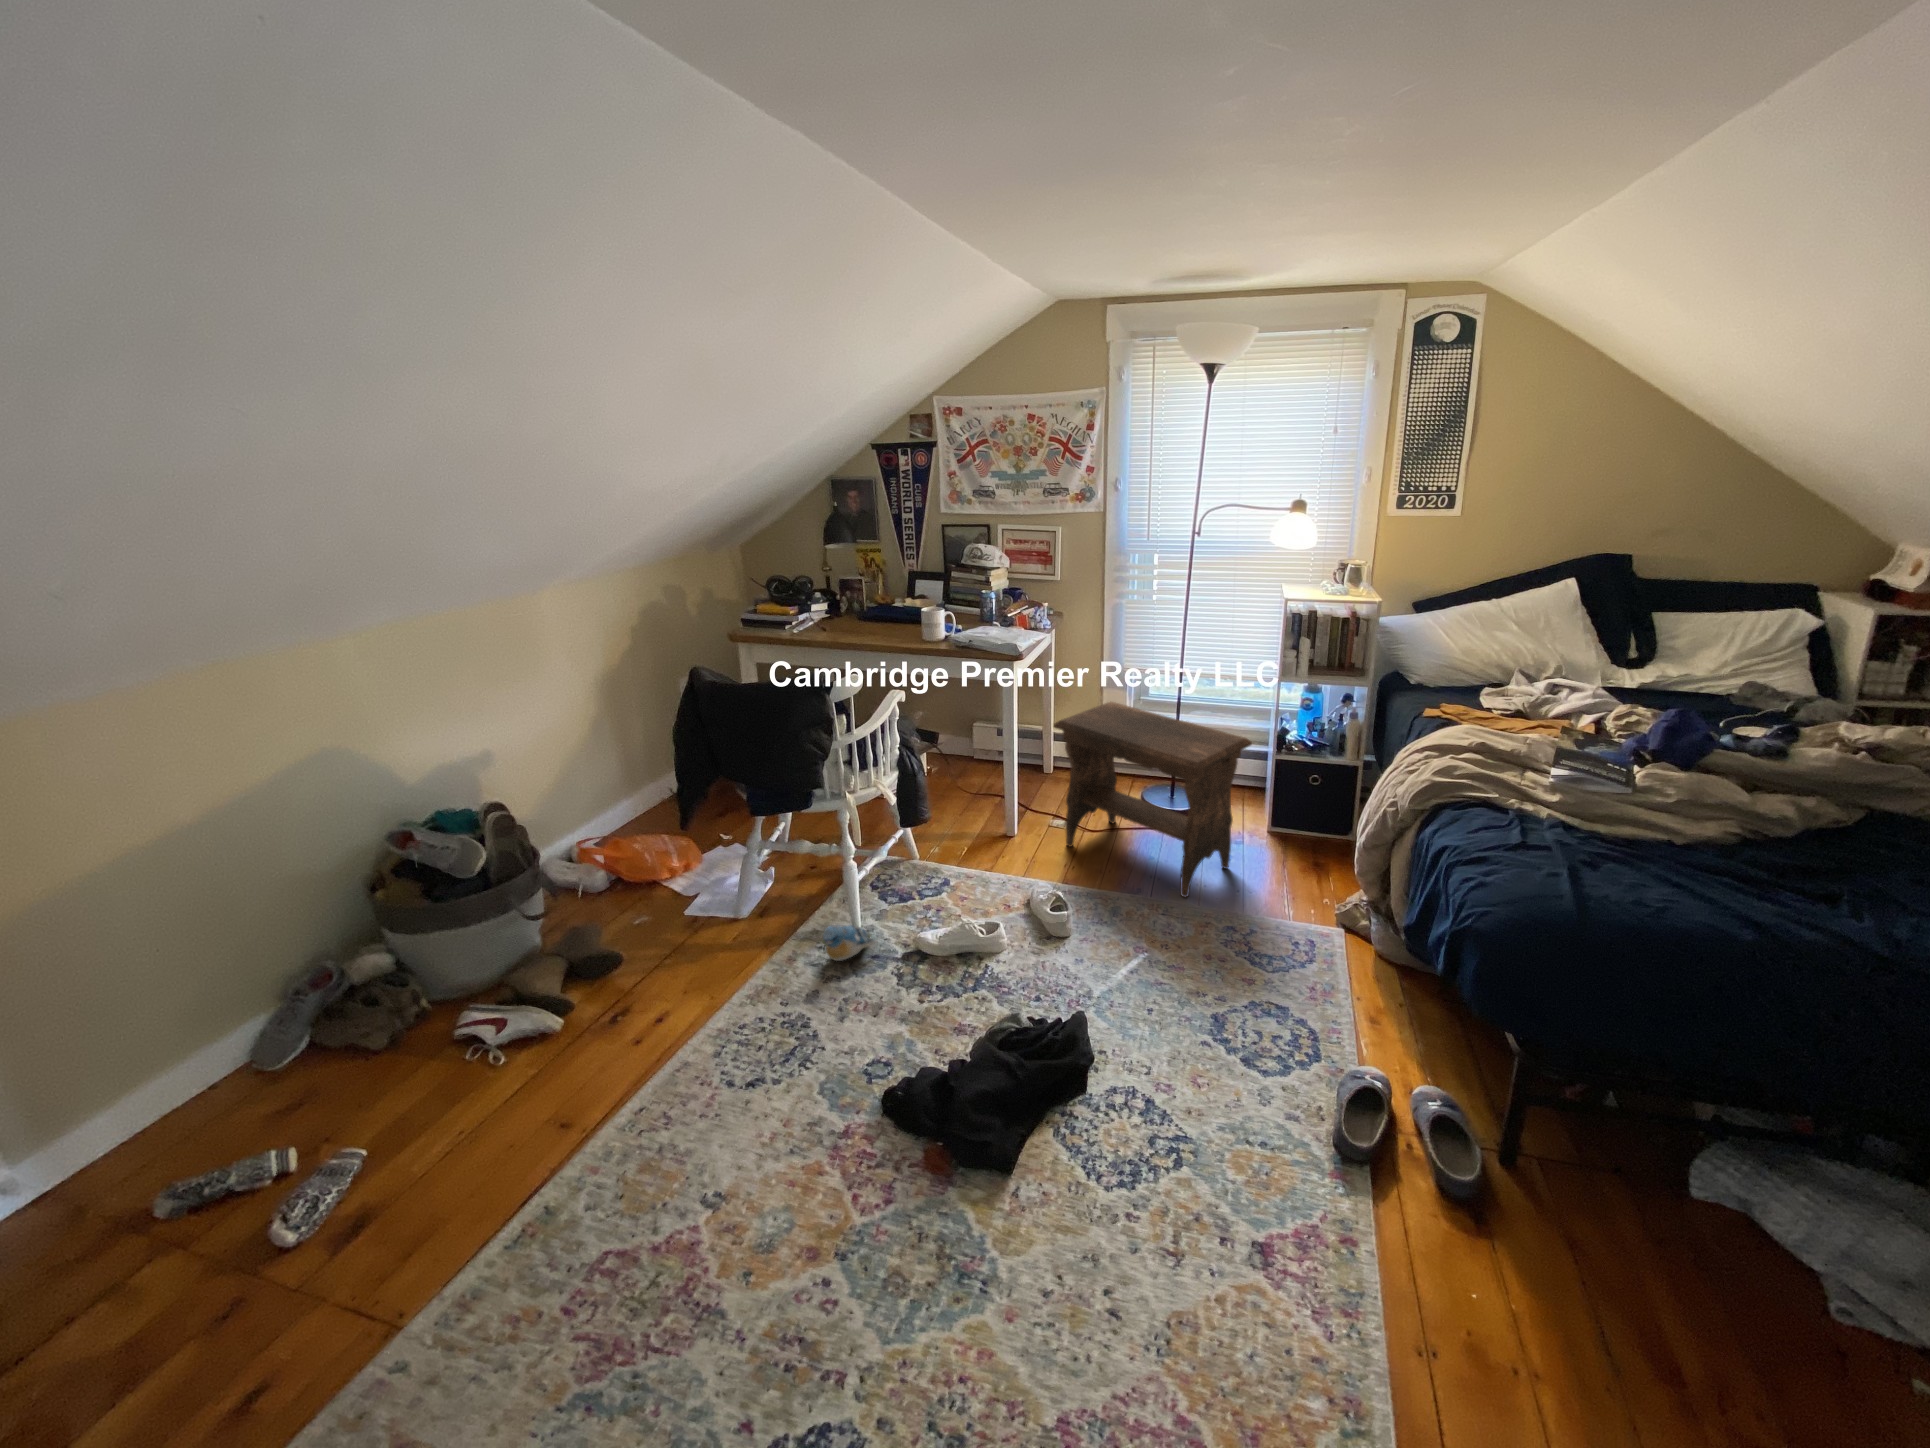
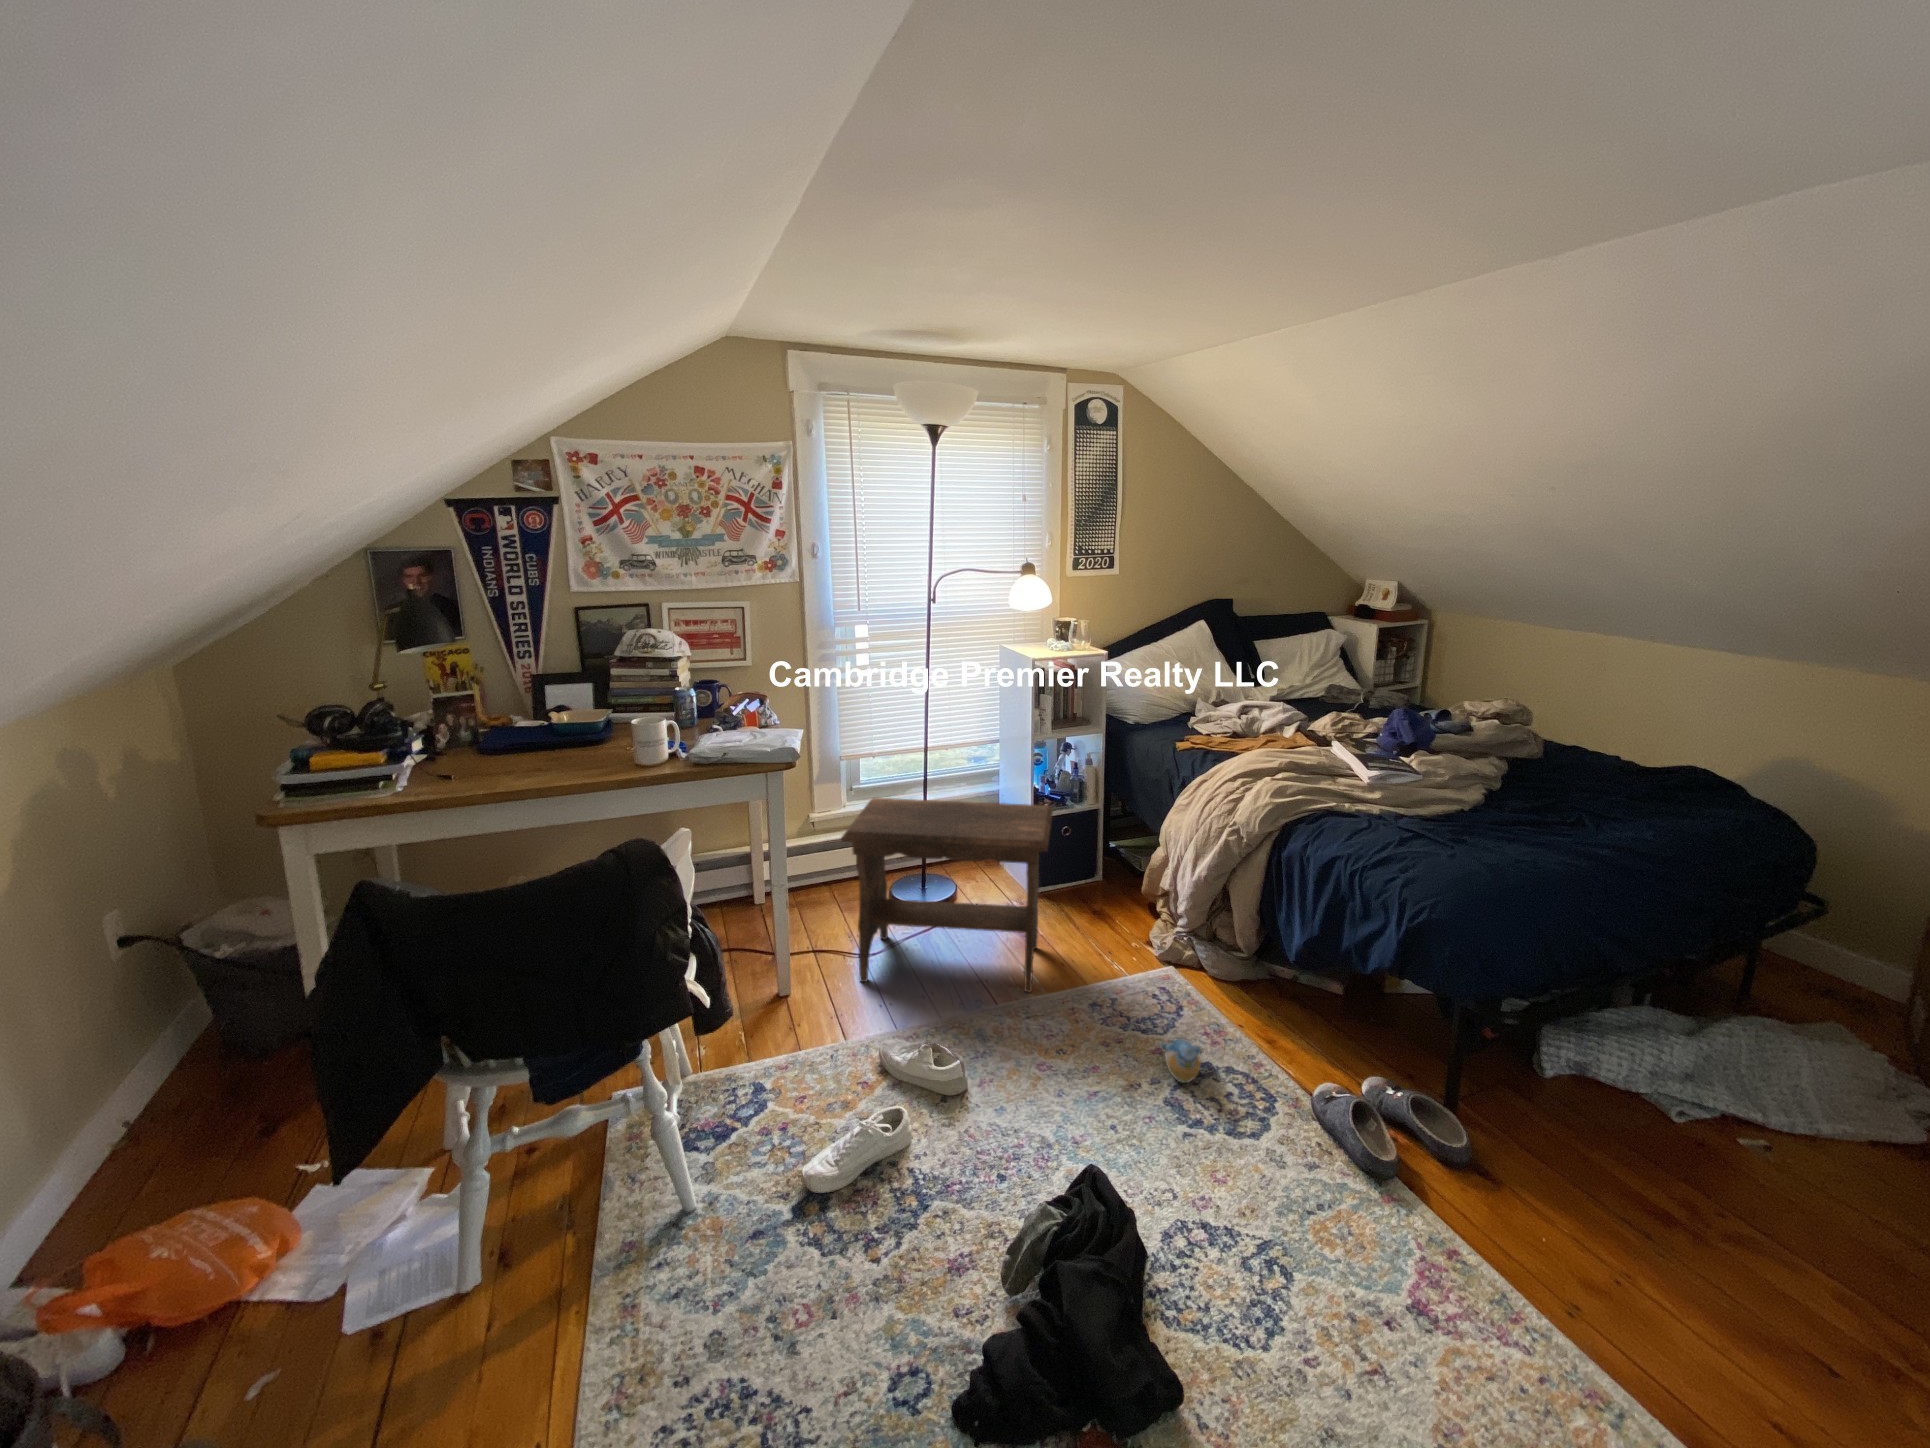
plush toy: present [823,925,877,961] -> present [1159,1038,1201,1083]

